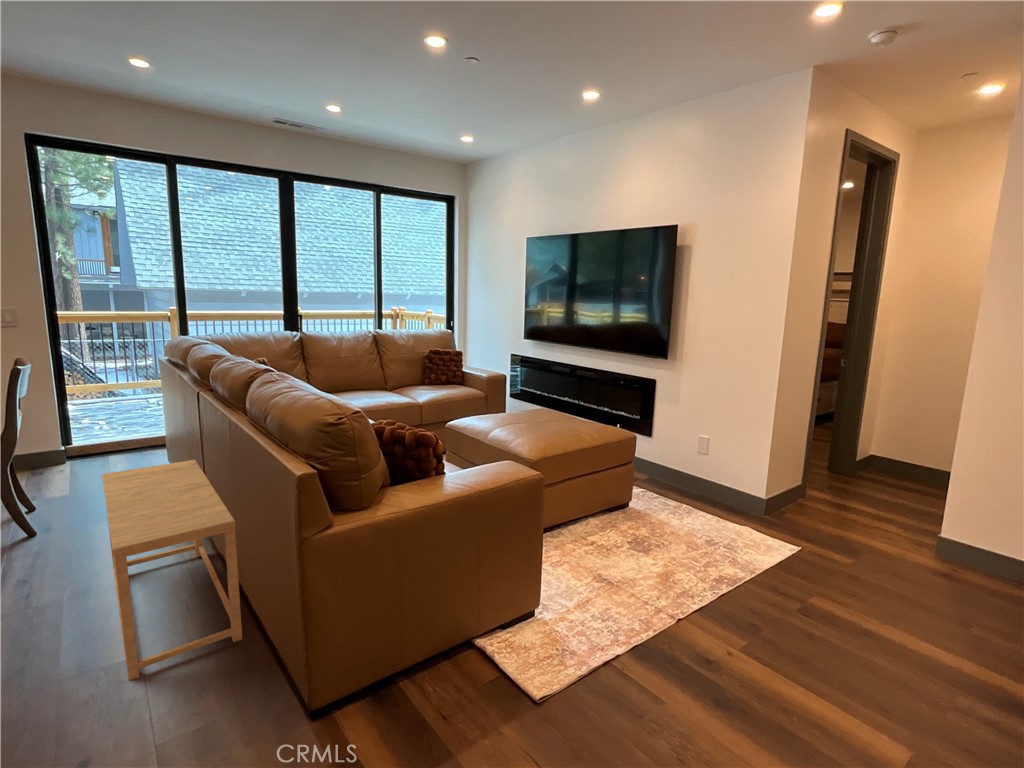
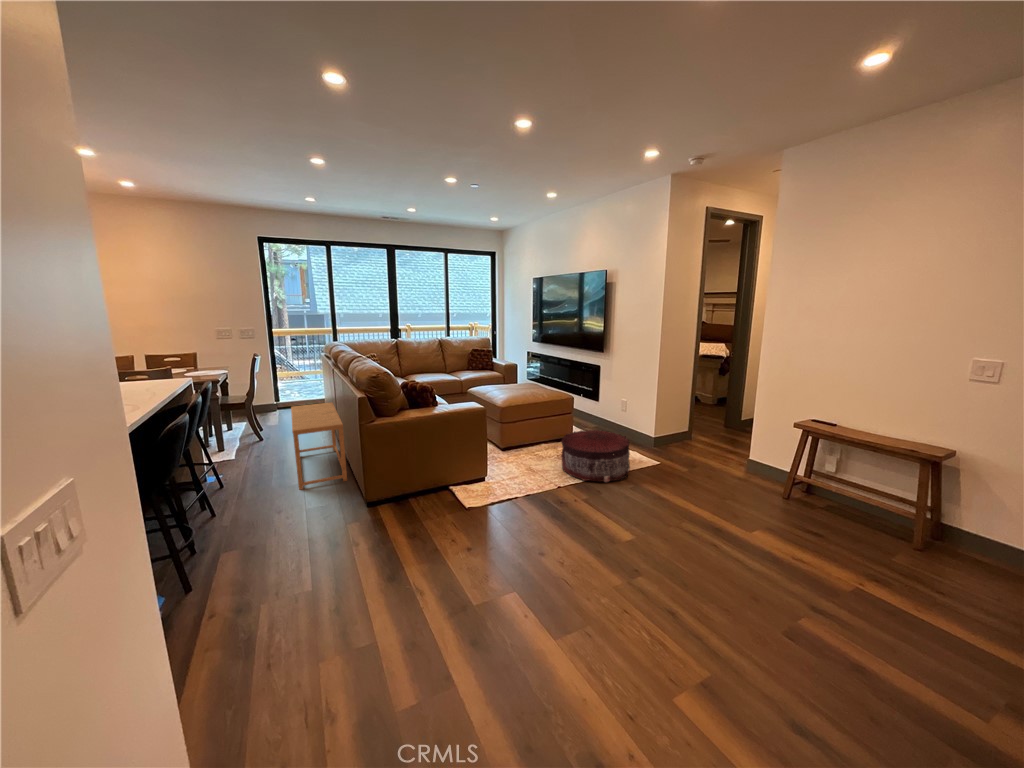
pouf: none [648,494,778,600] -> present [562,430,630,482]

